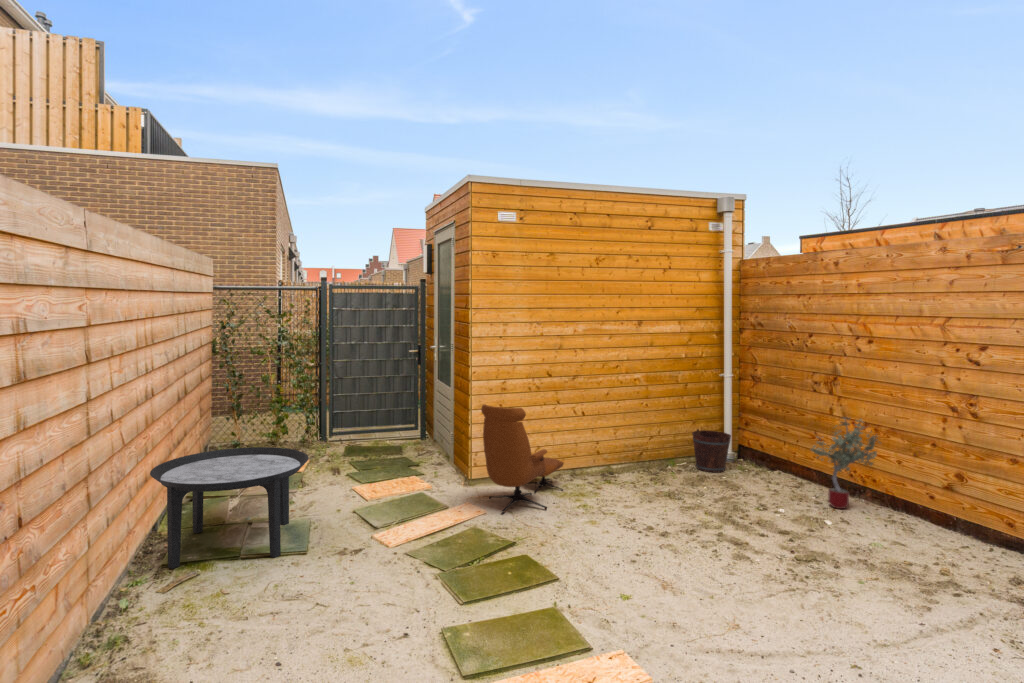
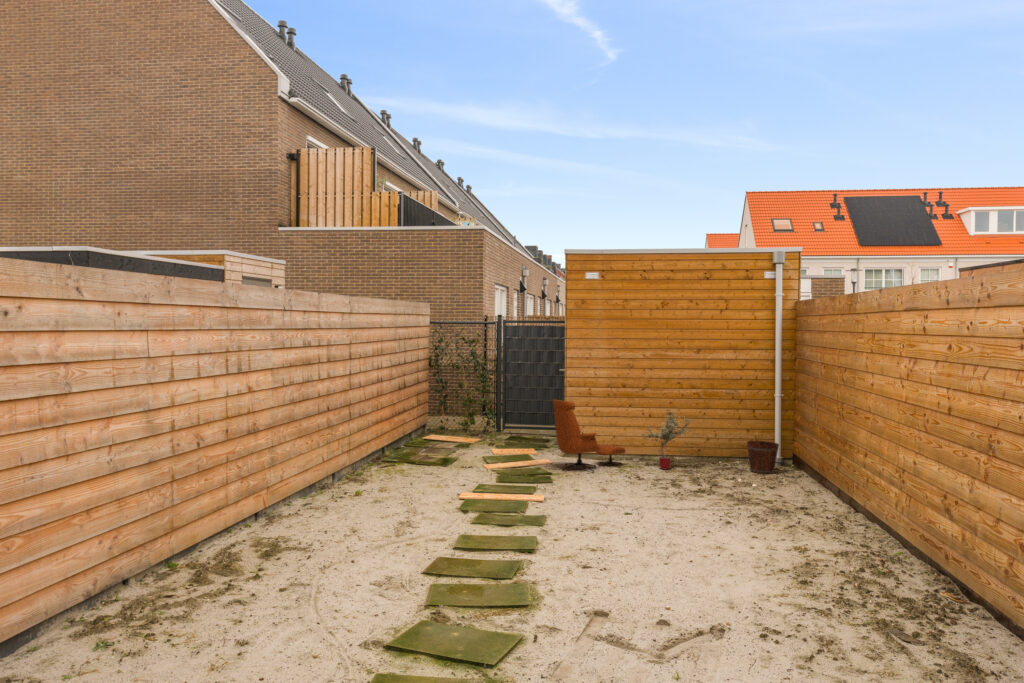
potted tree: present [811,417,878,509] -> present [642,410,691,470]
round table: present [150,447,309,569] -> none [377,415,452,469]

